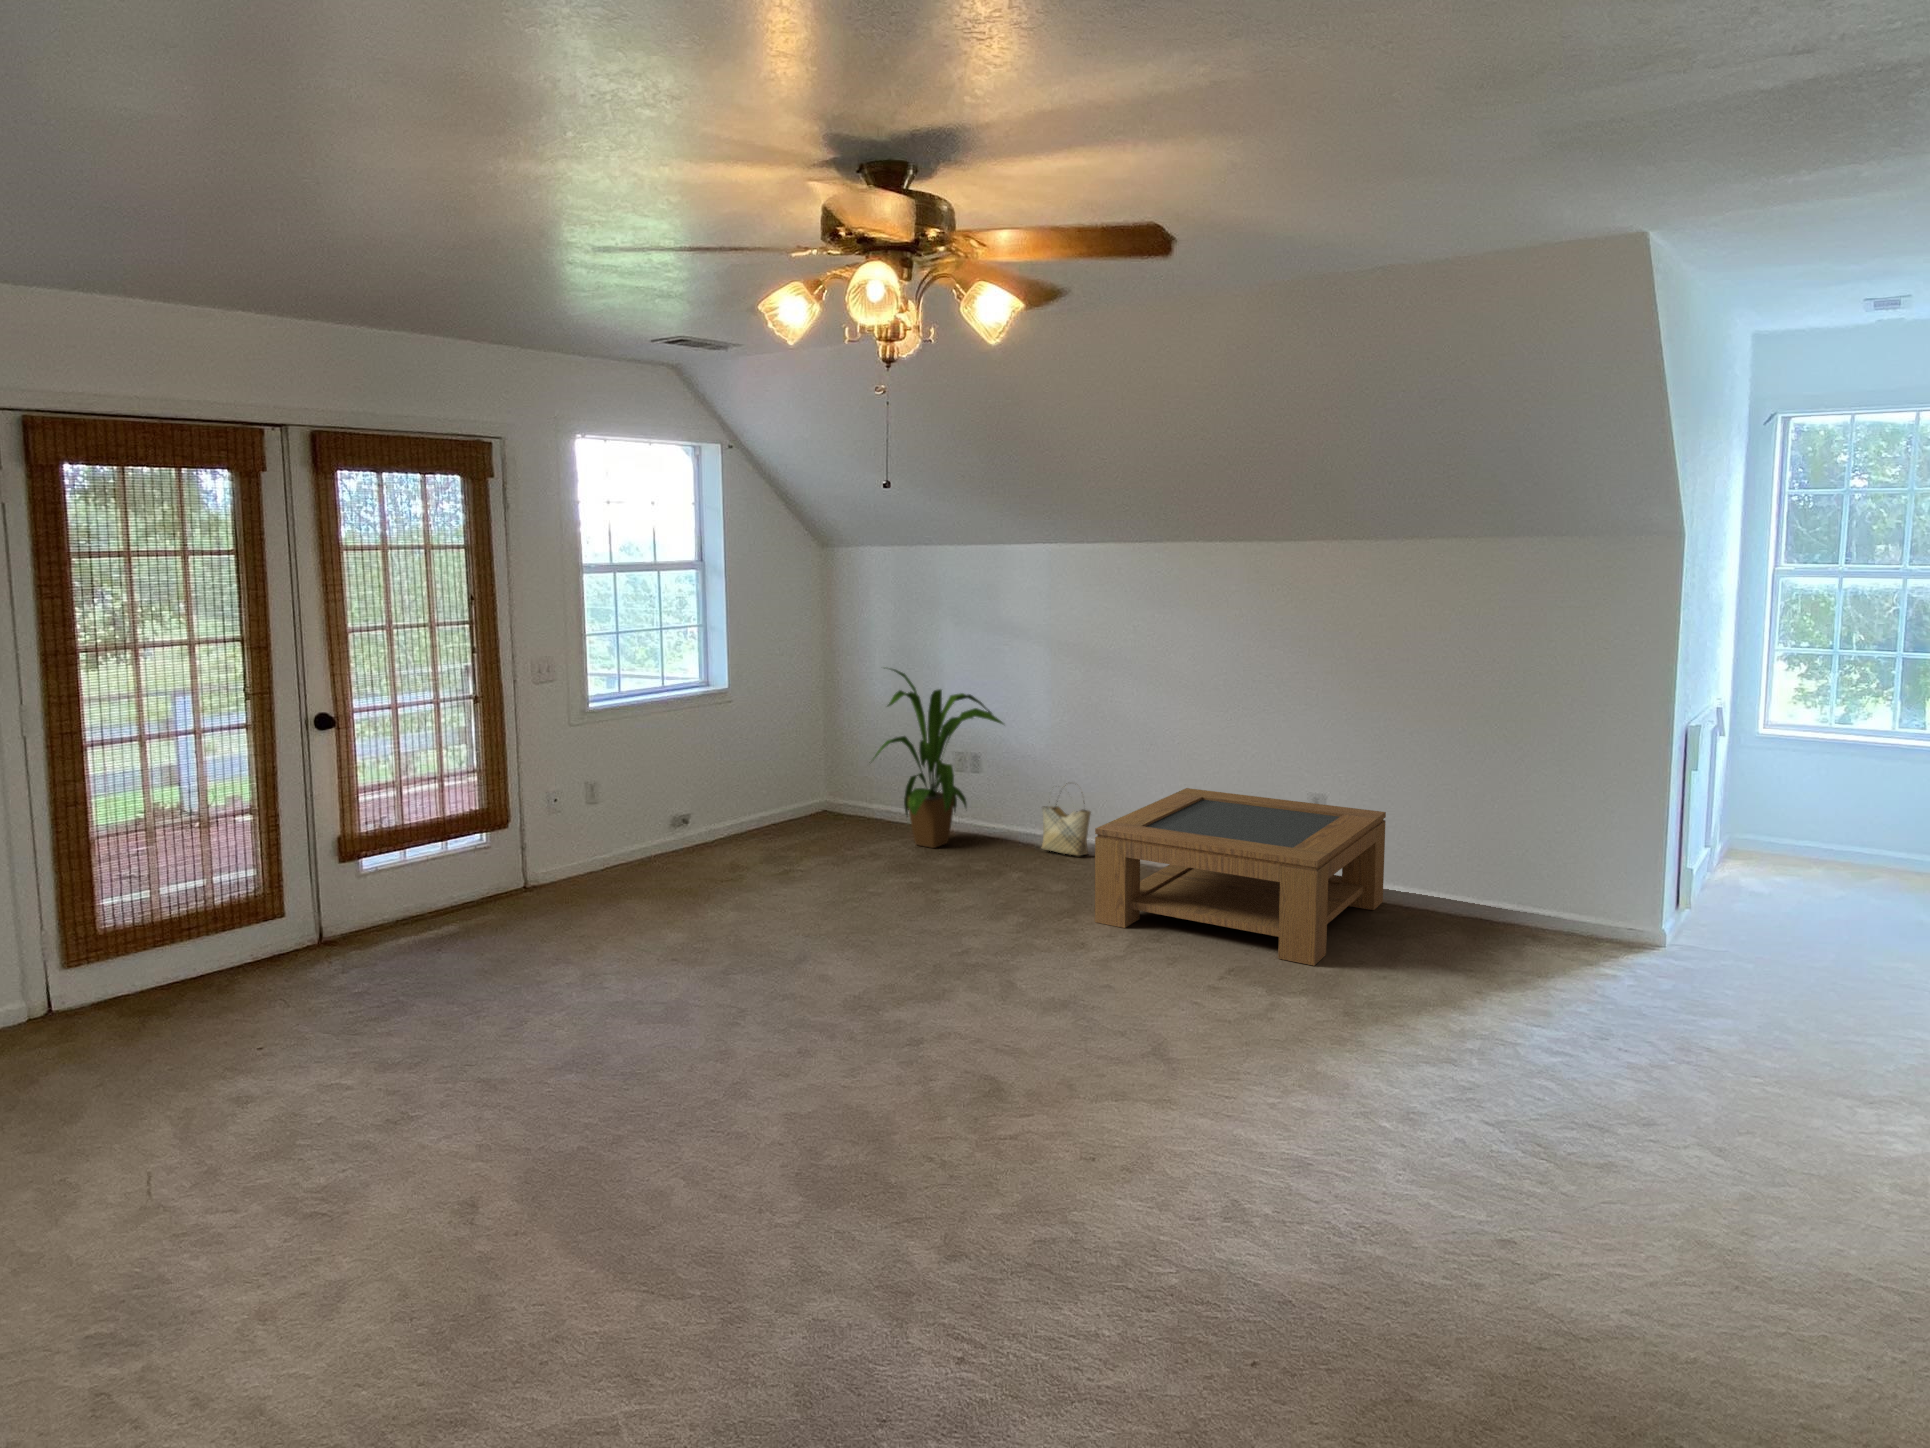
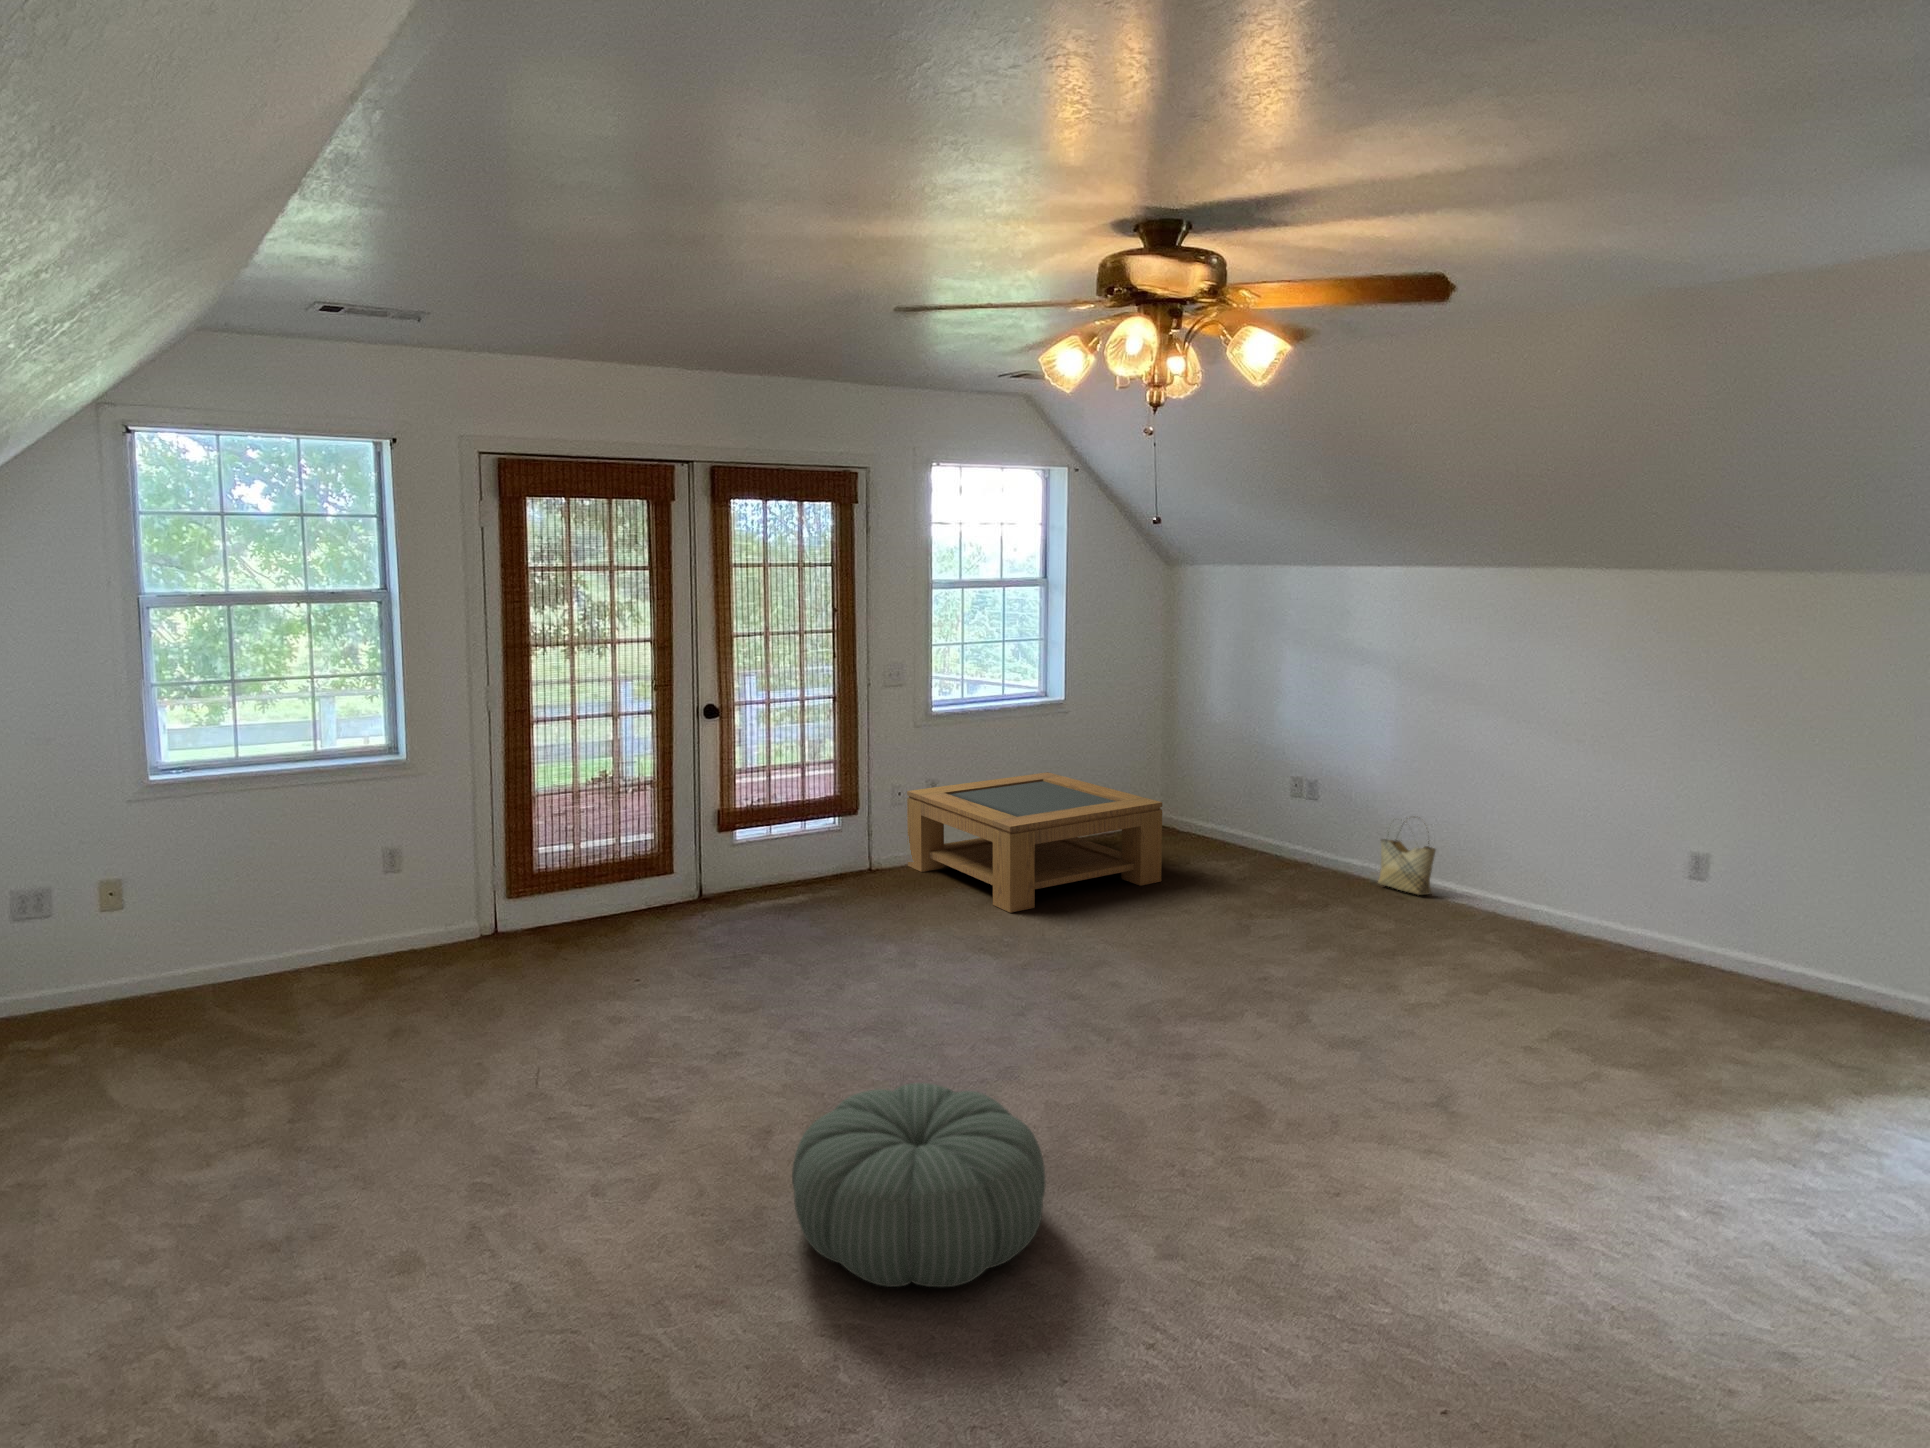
house plant: present [874,669,1003,848] -> none [1195,686,1344,871]
coffee table: present [1095,788,1386,966] -> present [907,772,1162,913]
pouf: none [519,1095,794,1307] -> present [792,1083,1046,1287]

